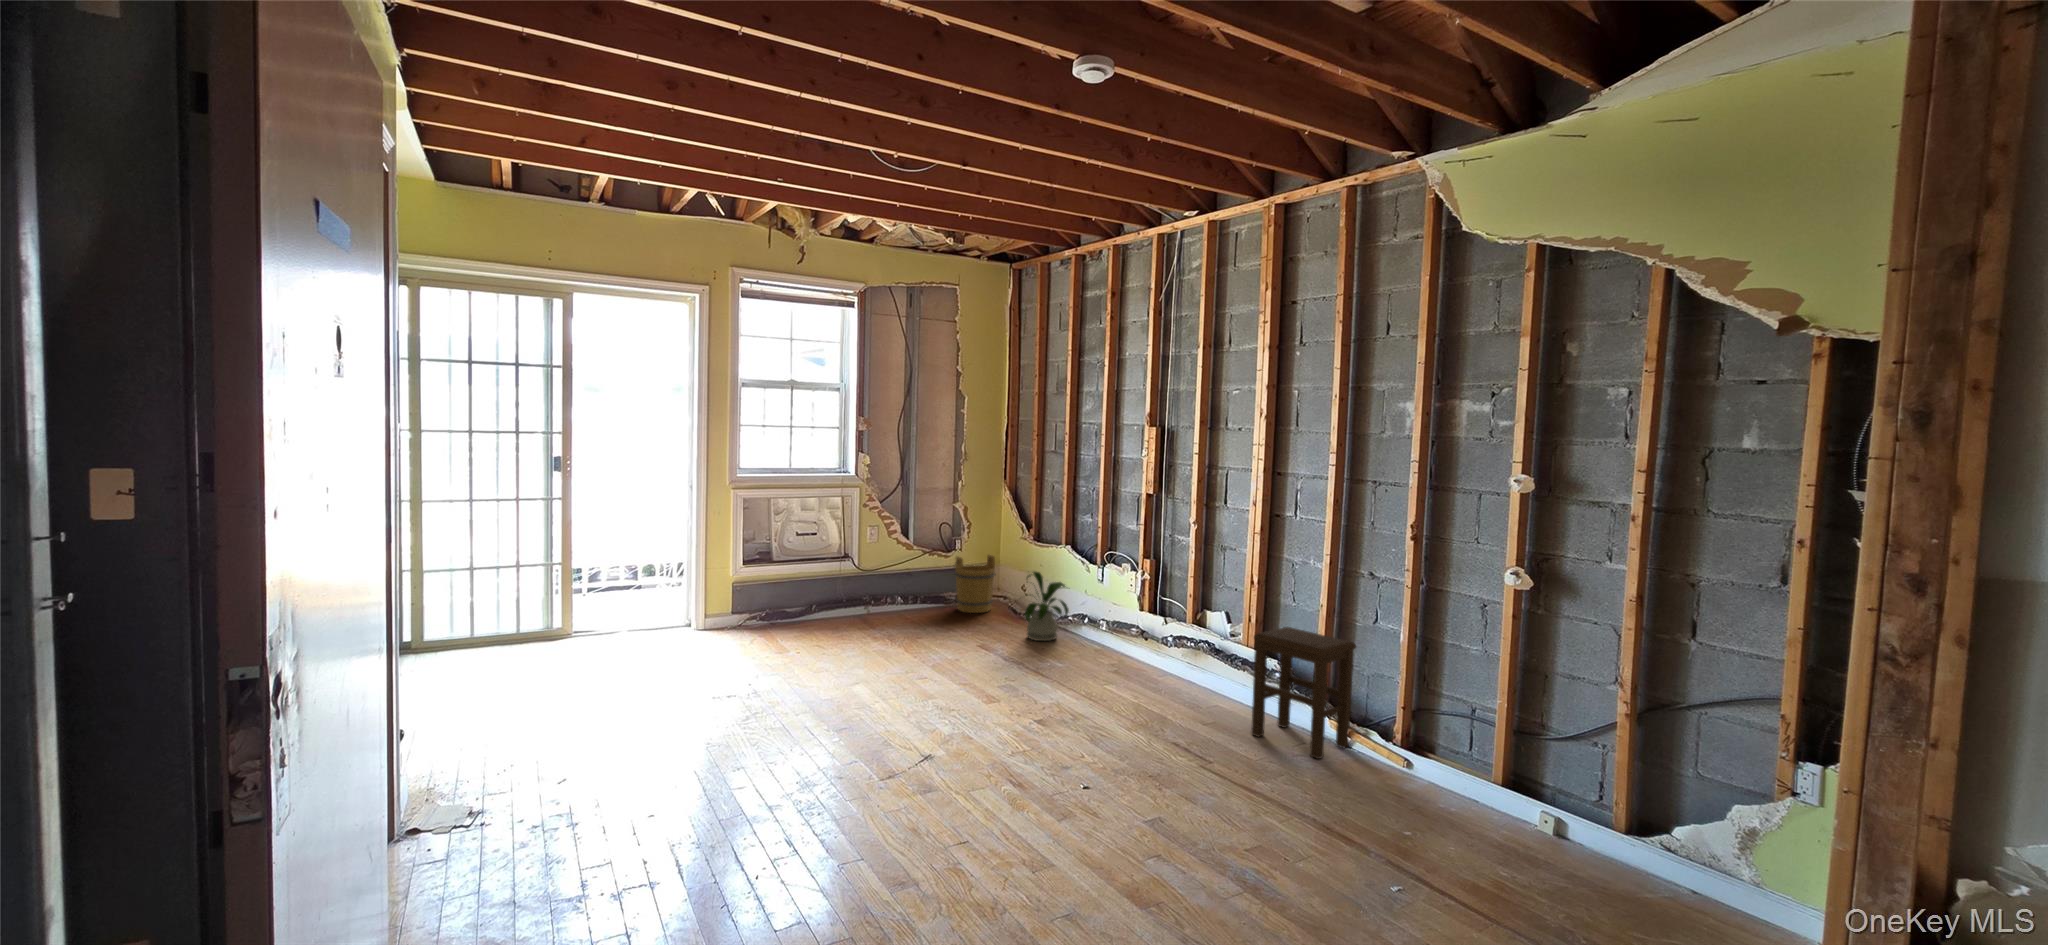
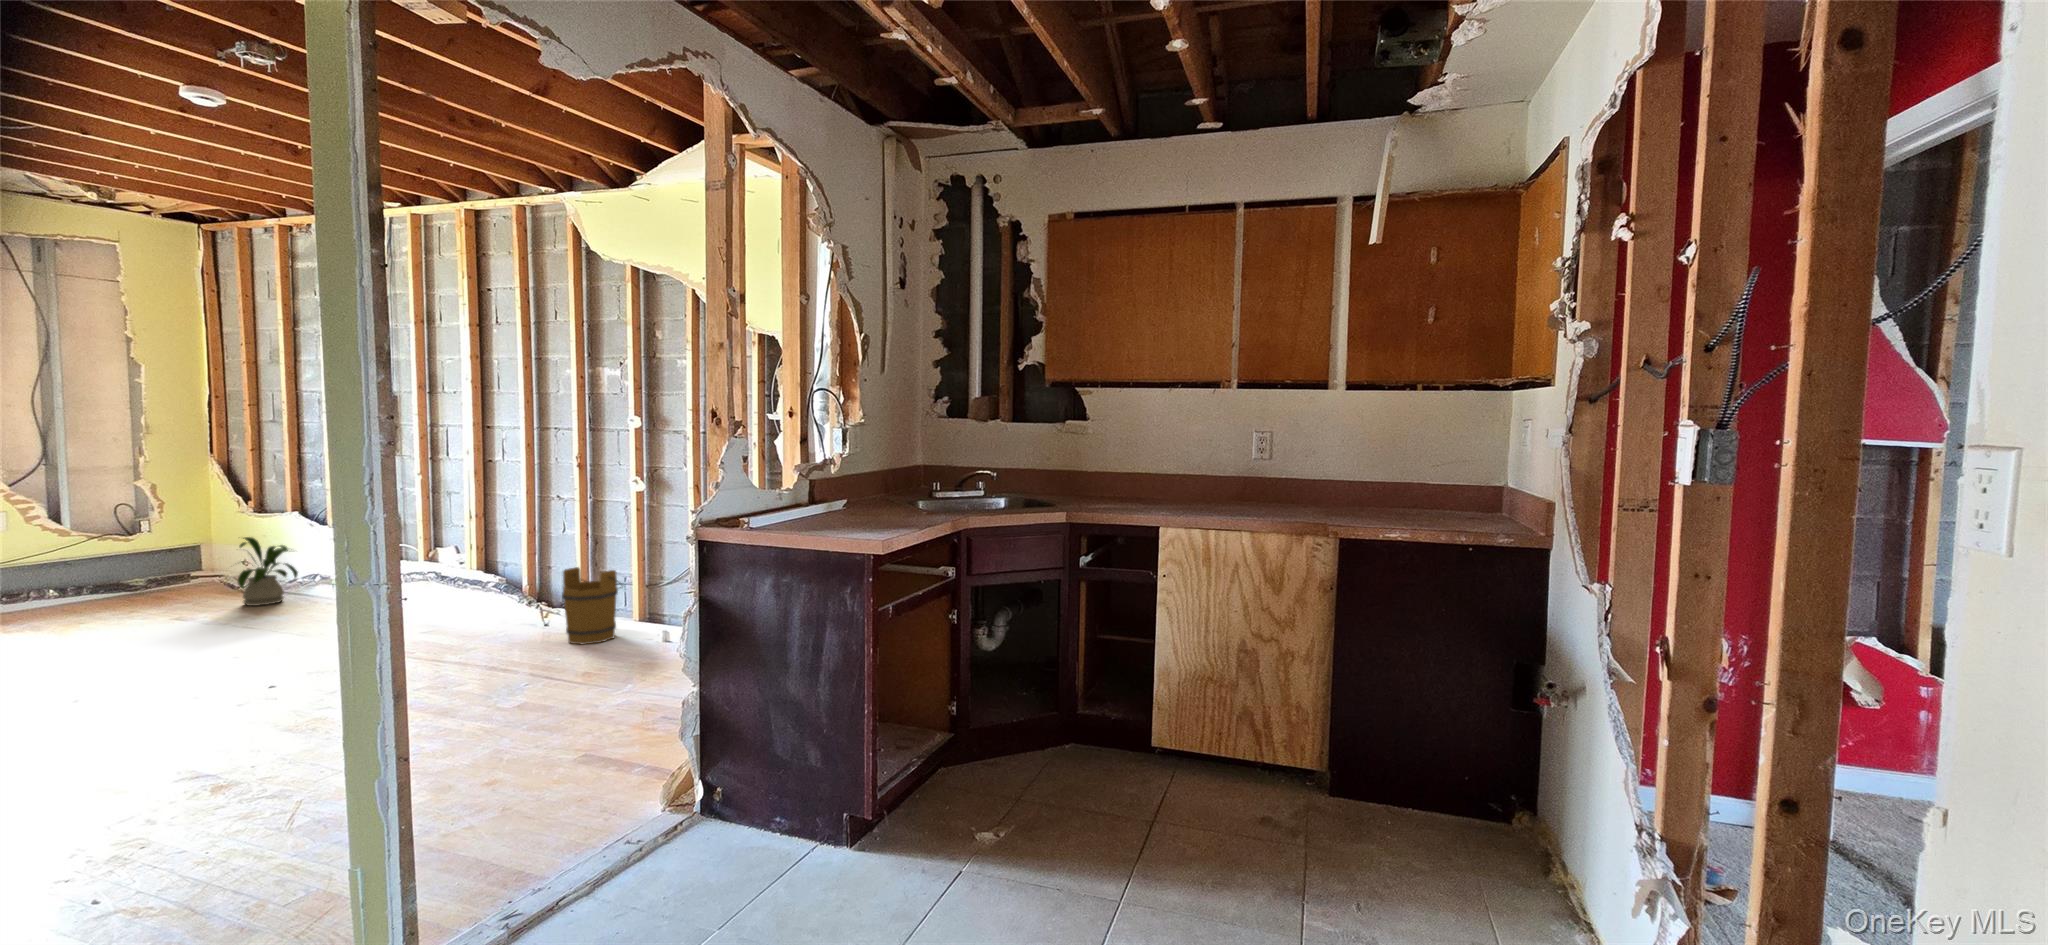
bucket: present [955,555,996,613] -> present [562,567,621,645]
stool: present [1251,627,1356,759] -> none [460,545,547,635]

